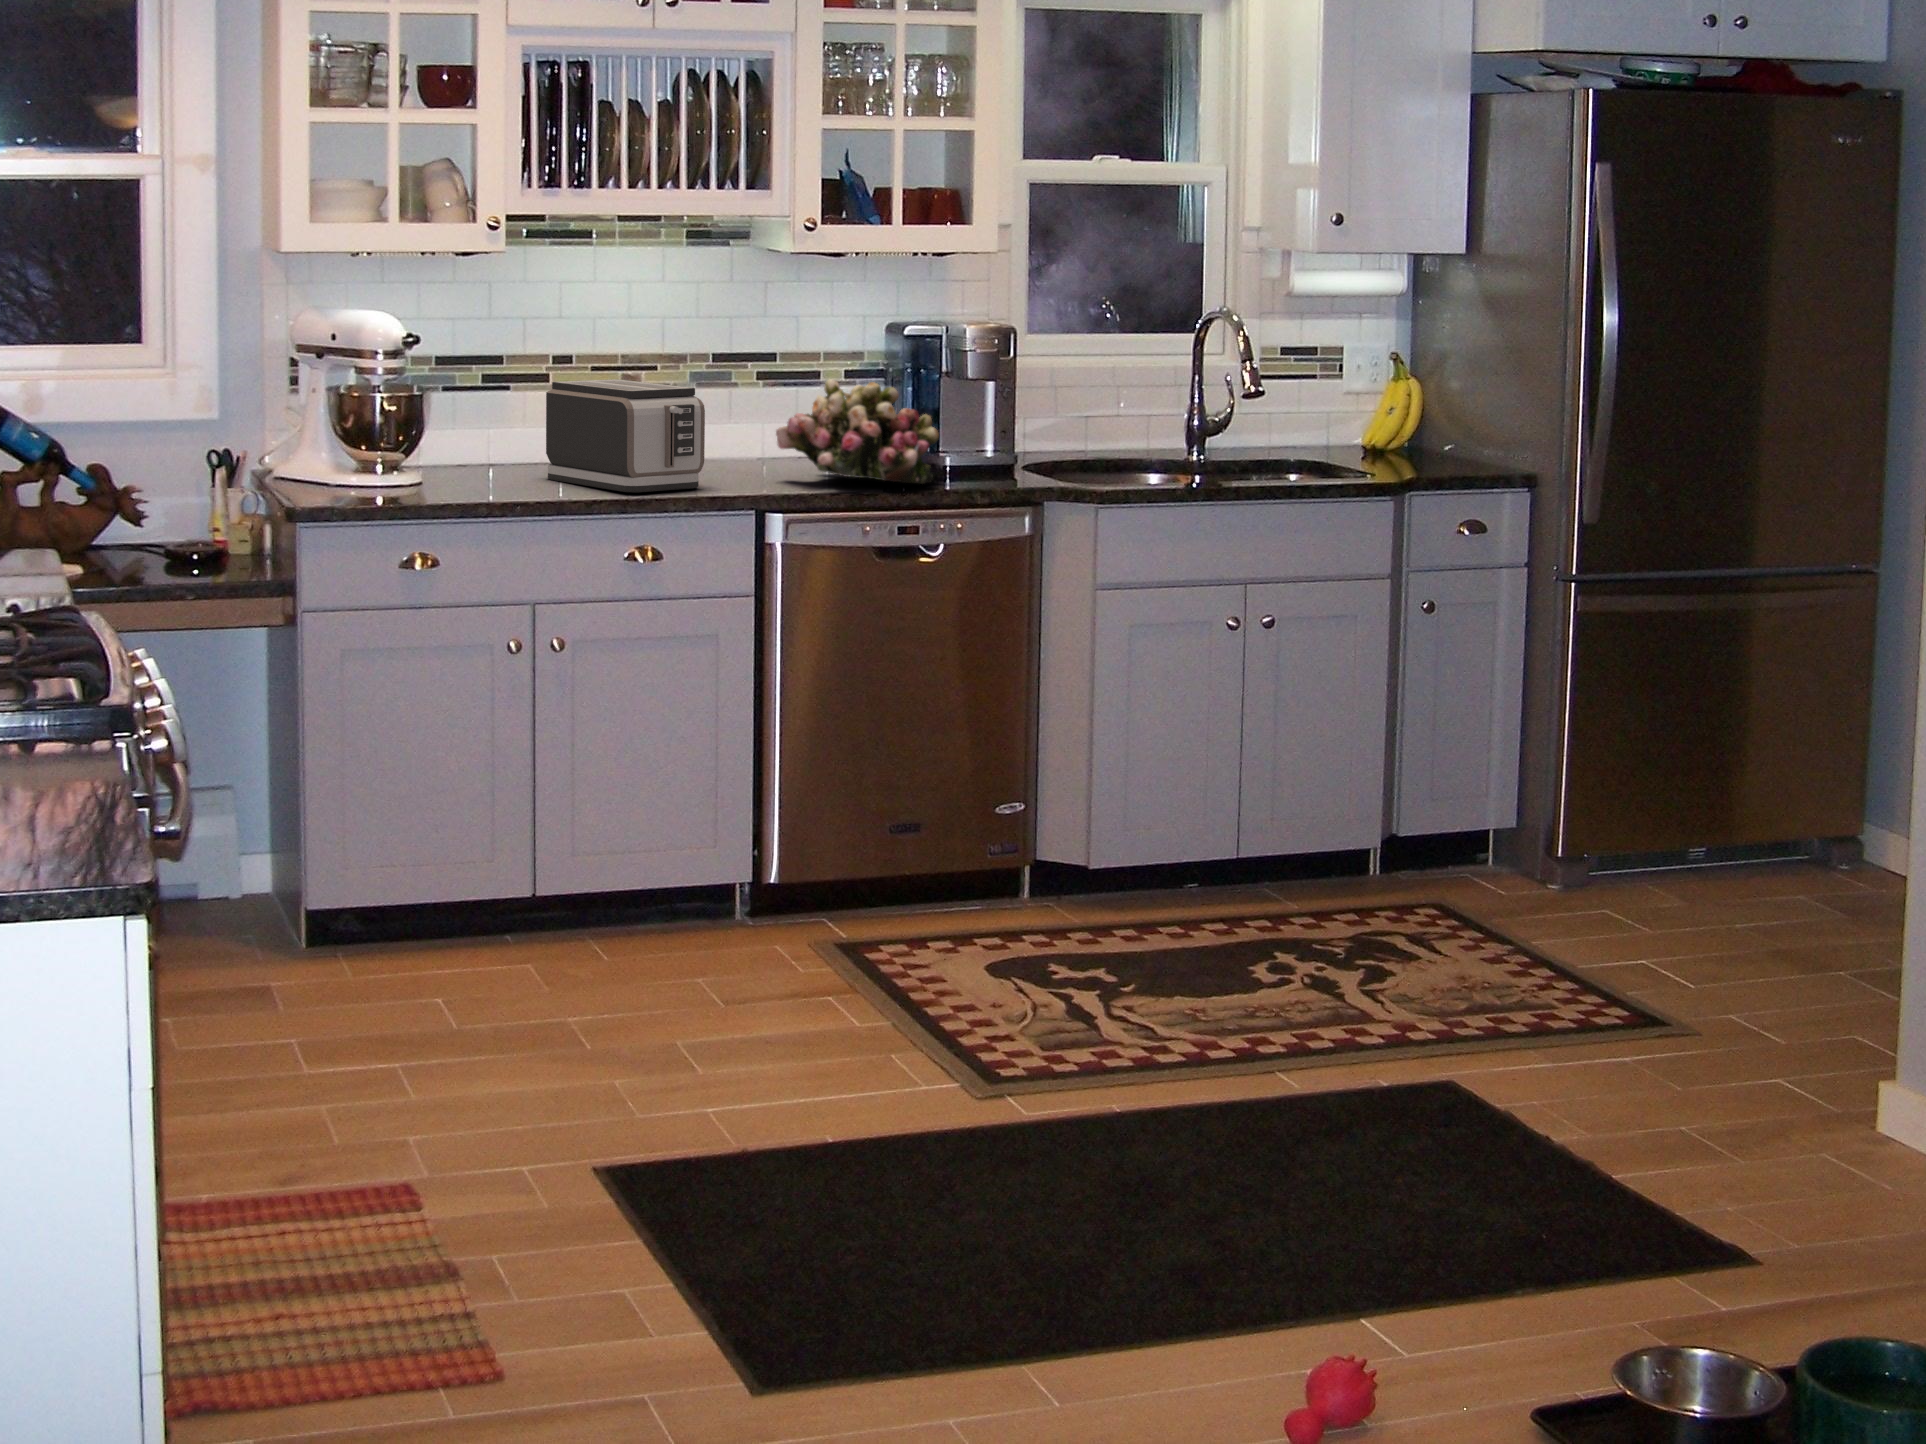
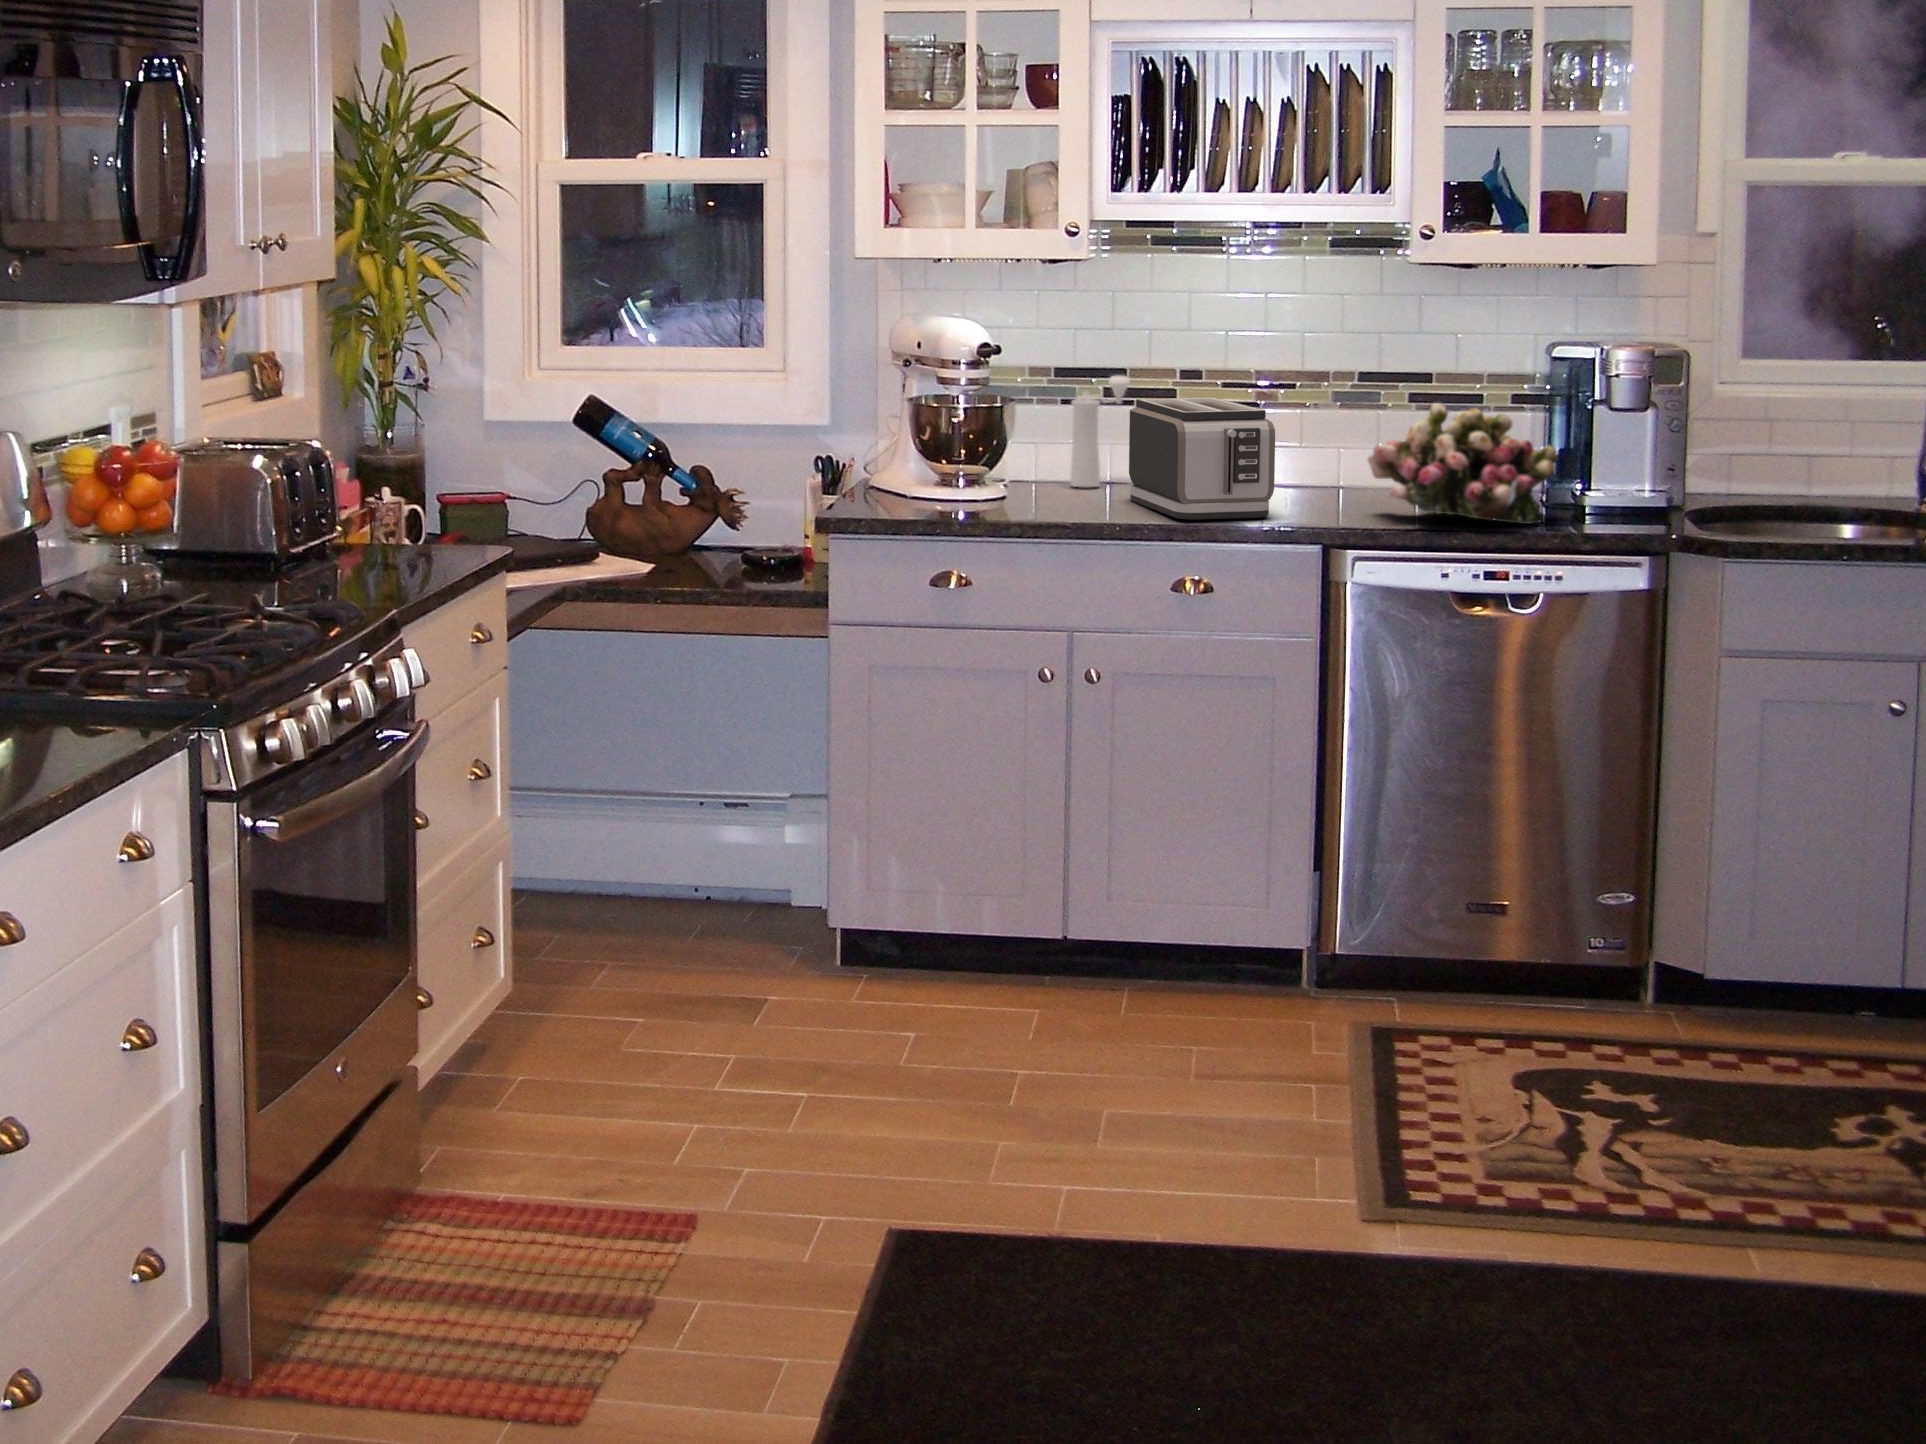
pepper mill: none [470,362,515,470] -> present [1071,376,1130,487]

